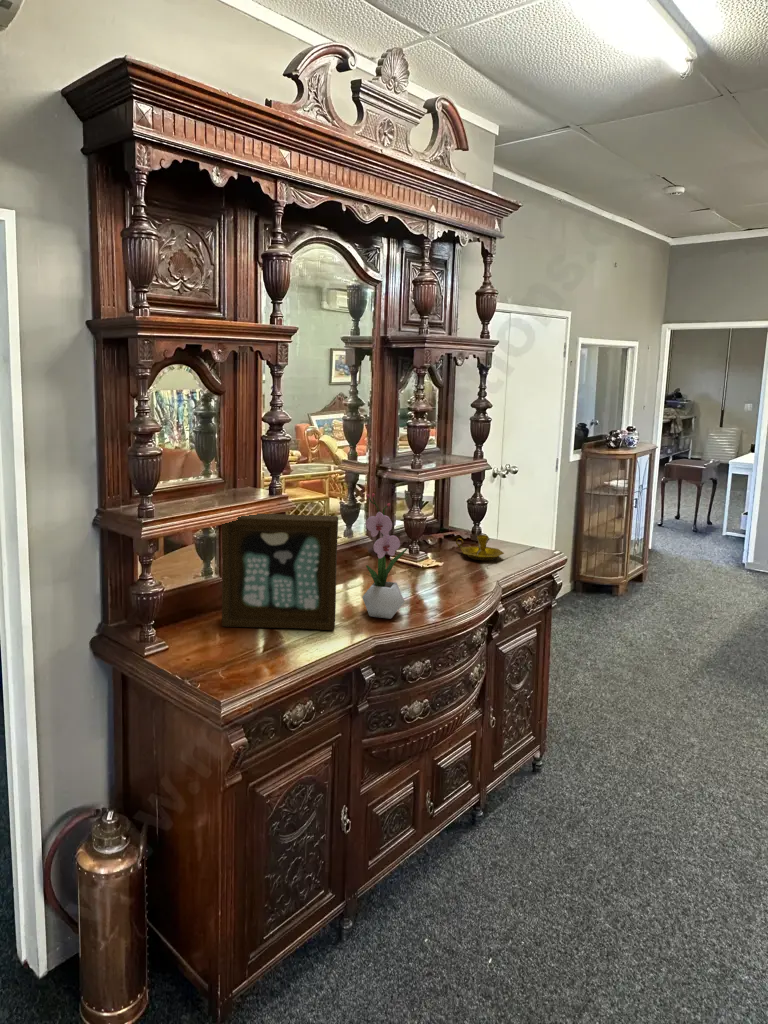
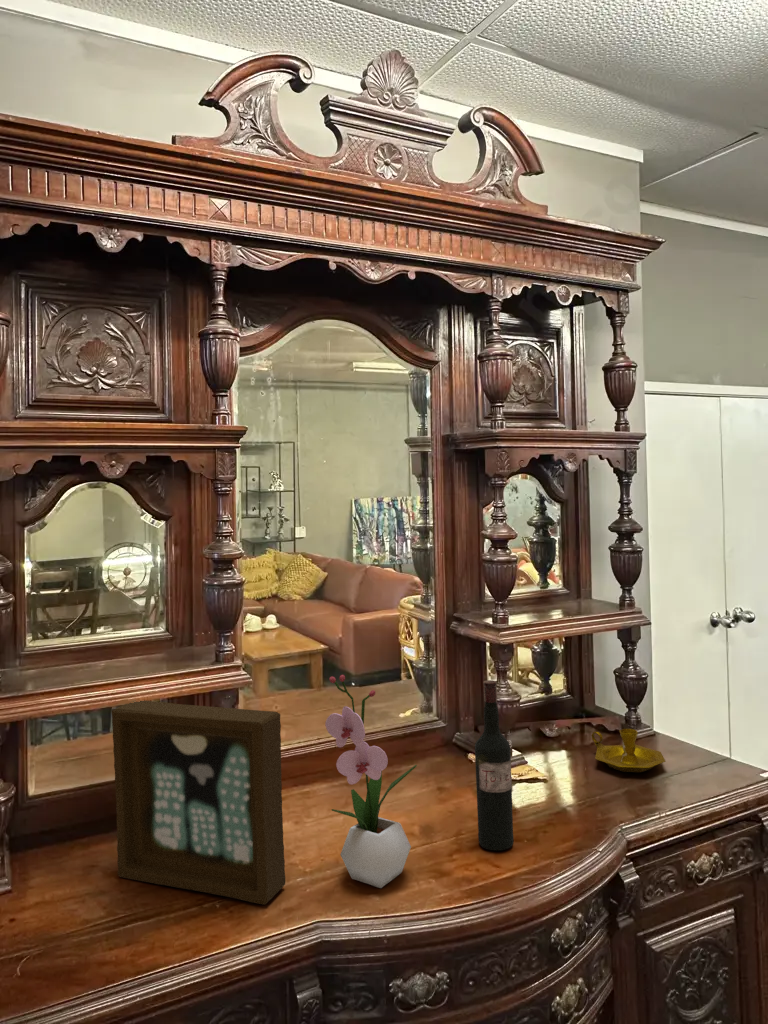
wine bottle: none [426,499,449,599] -> present [475,680,514,850]

